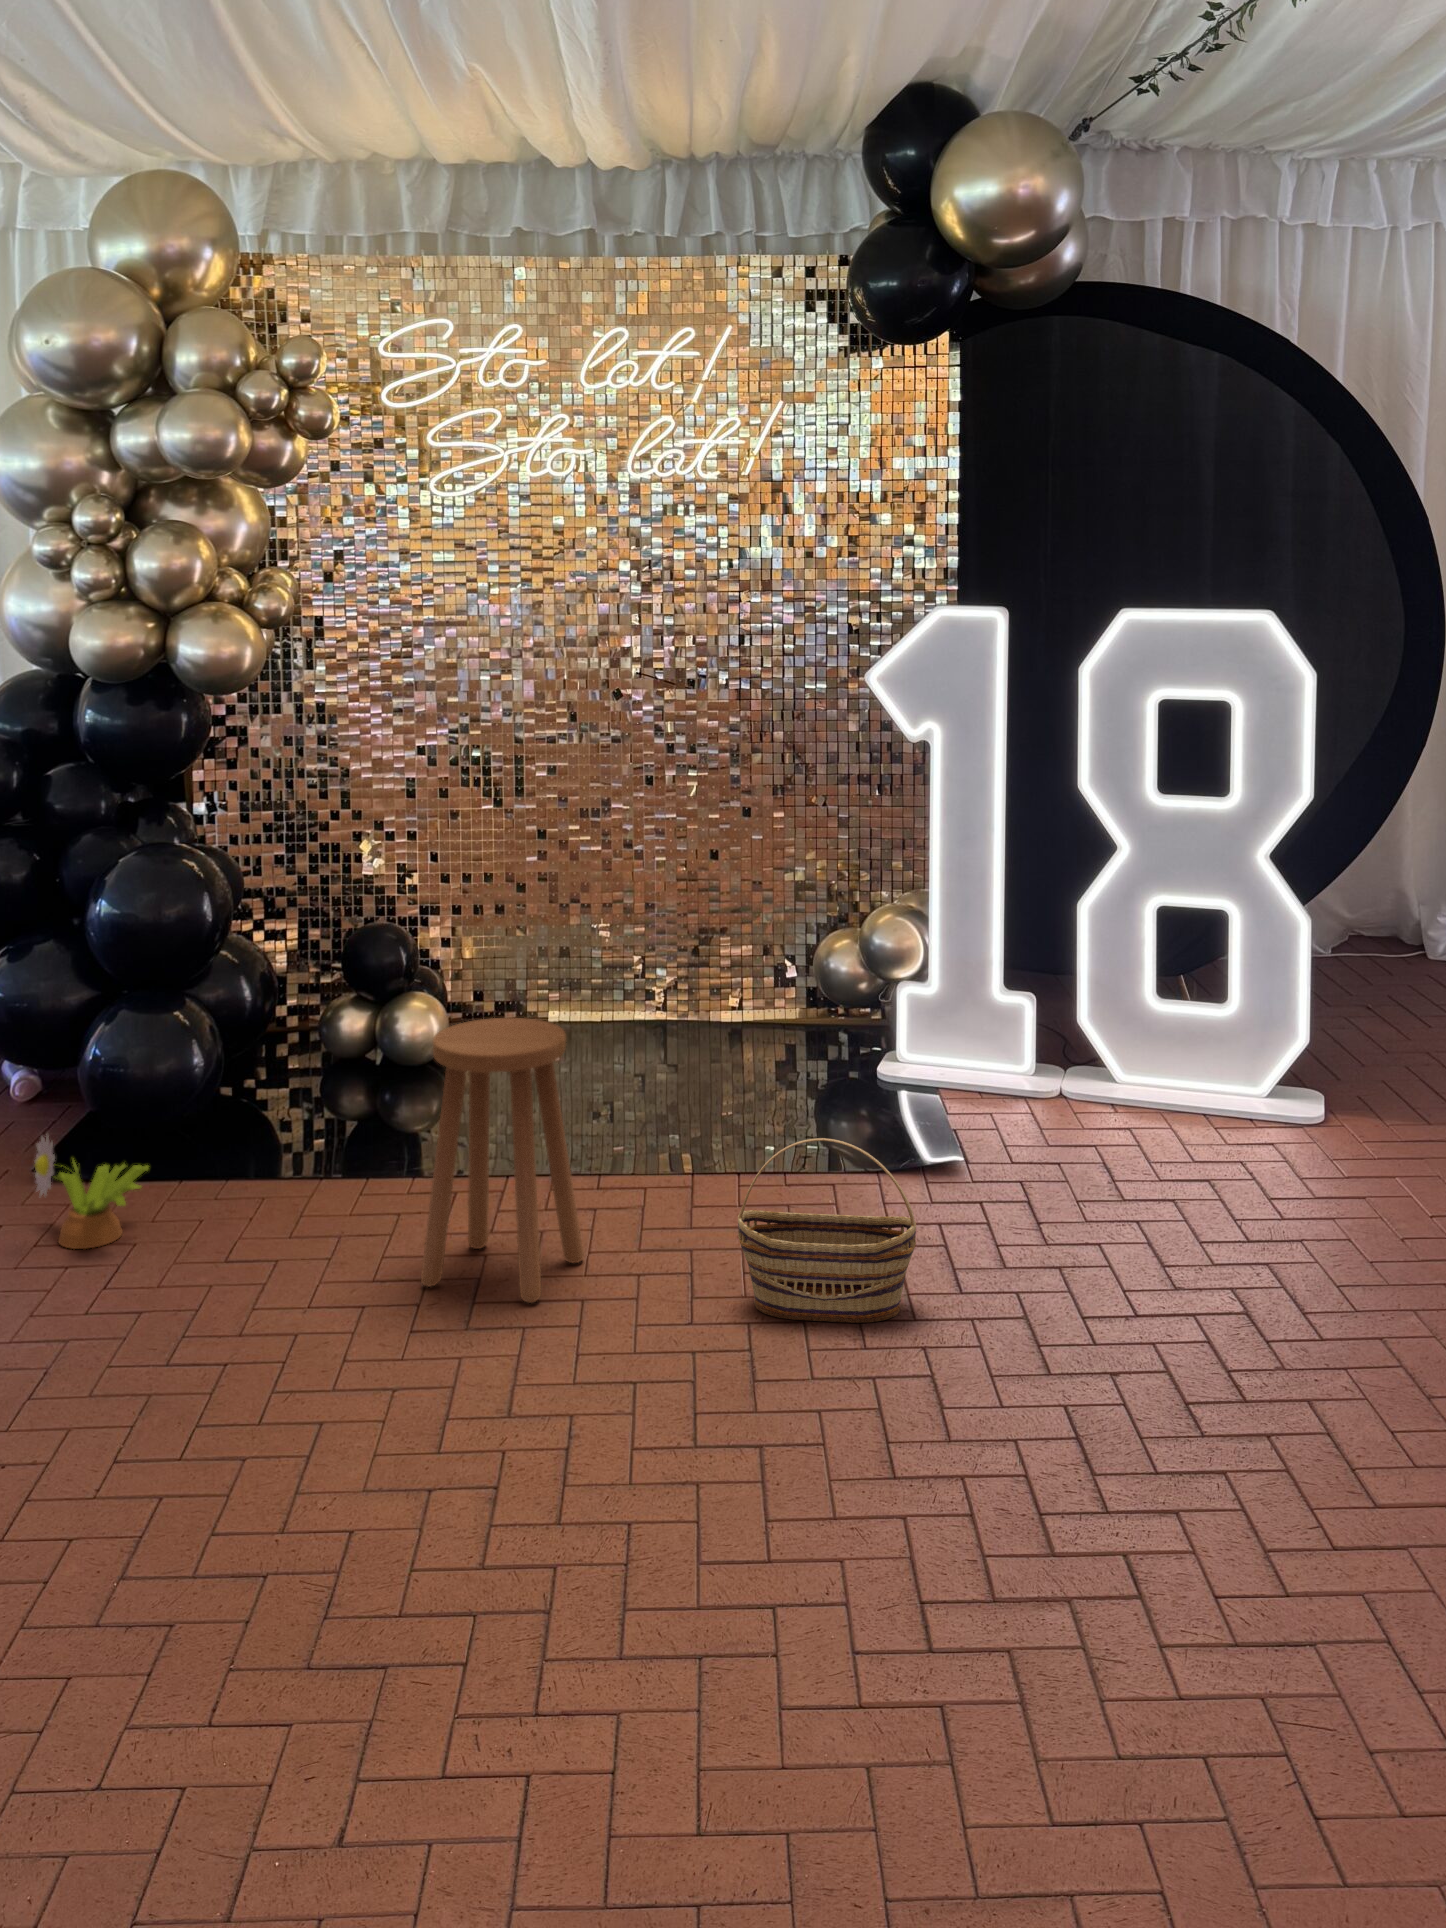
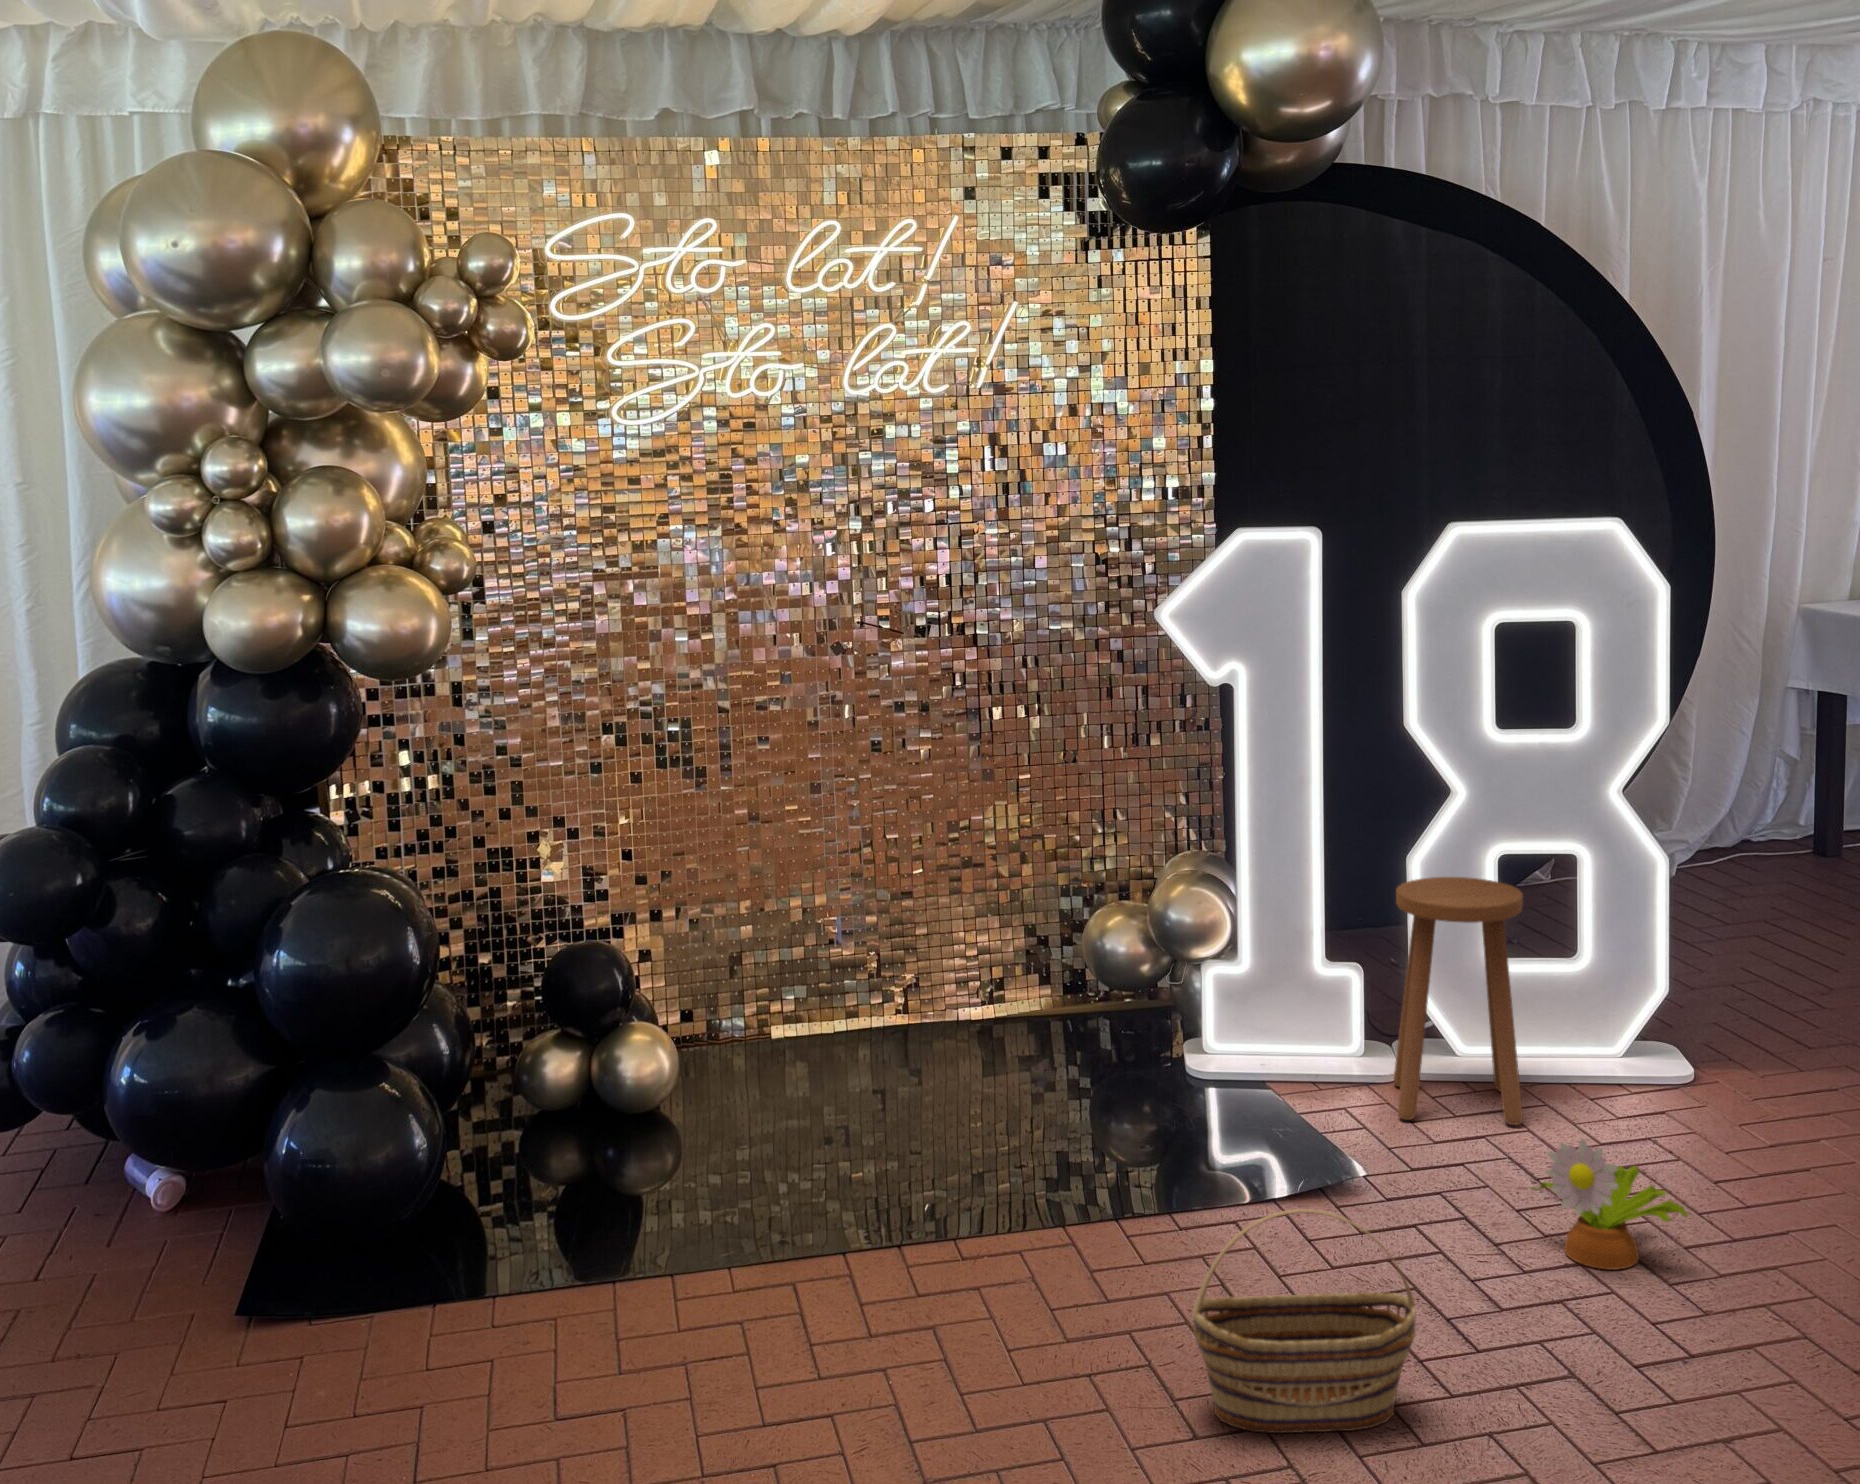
stool: present [421,1018,584,1303] -> present [1394,877,1523,1125]
decorative plant: present [35,1136,149,1249] -> present [1533,1139,1688,1270]

